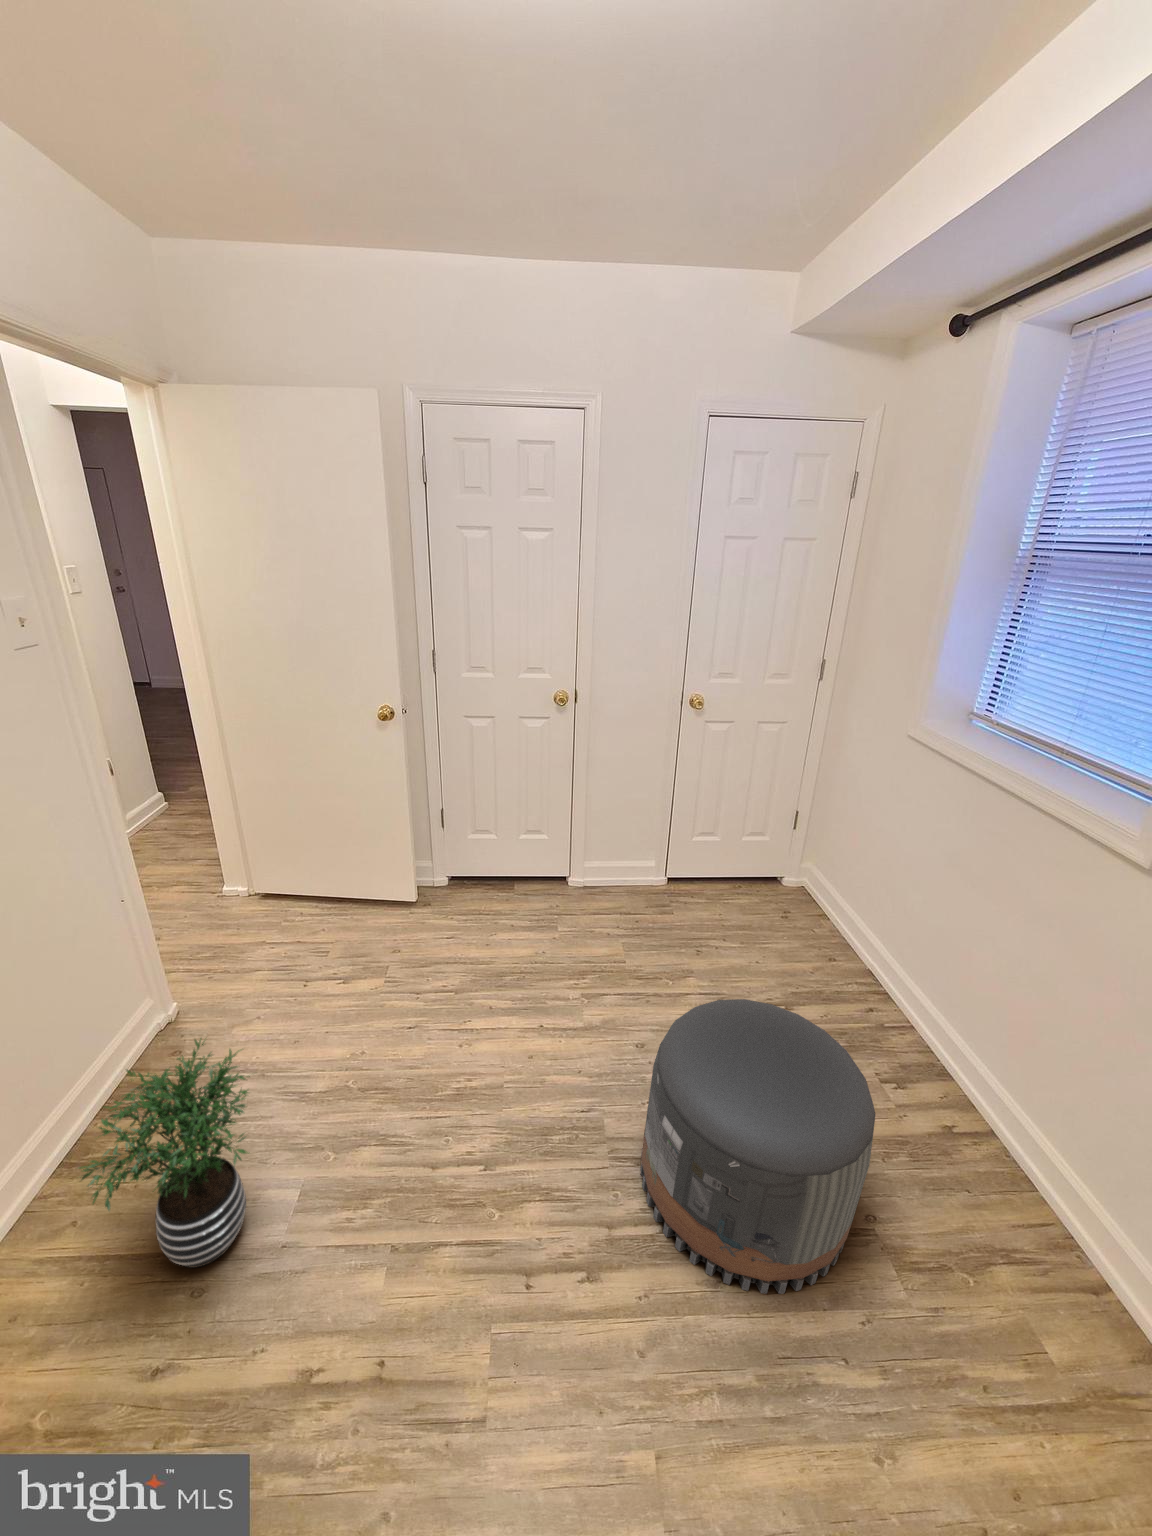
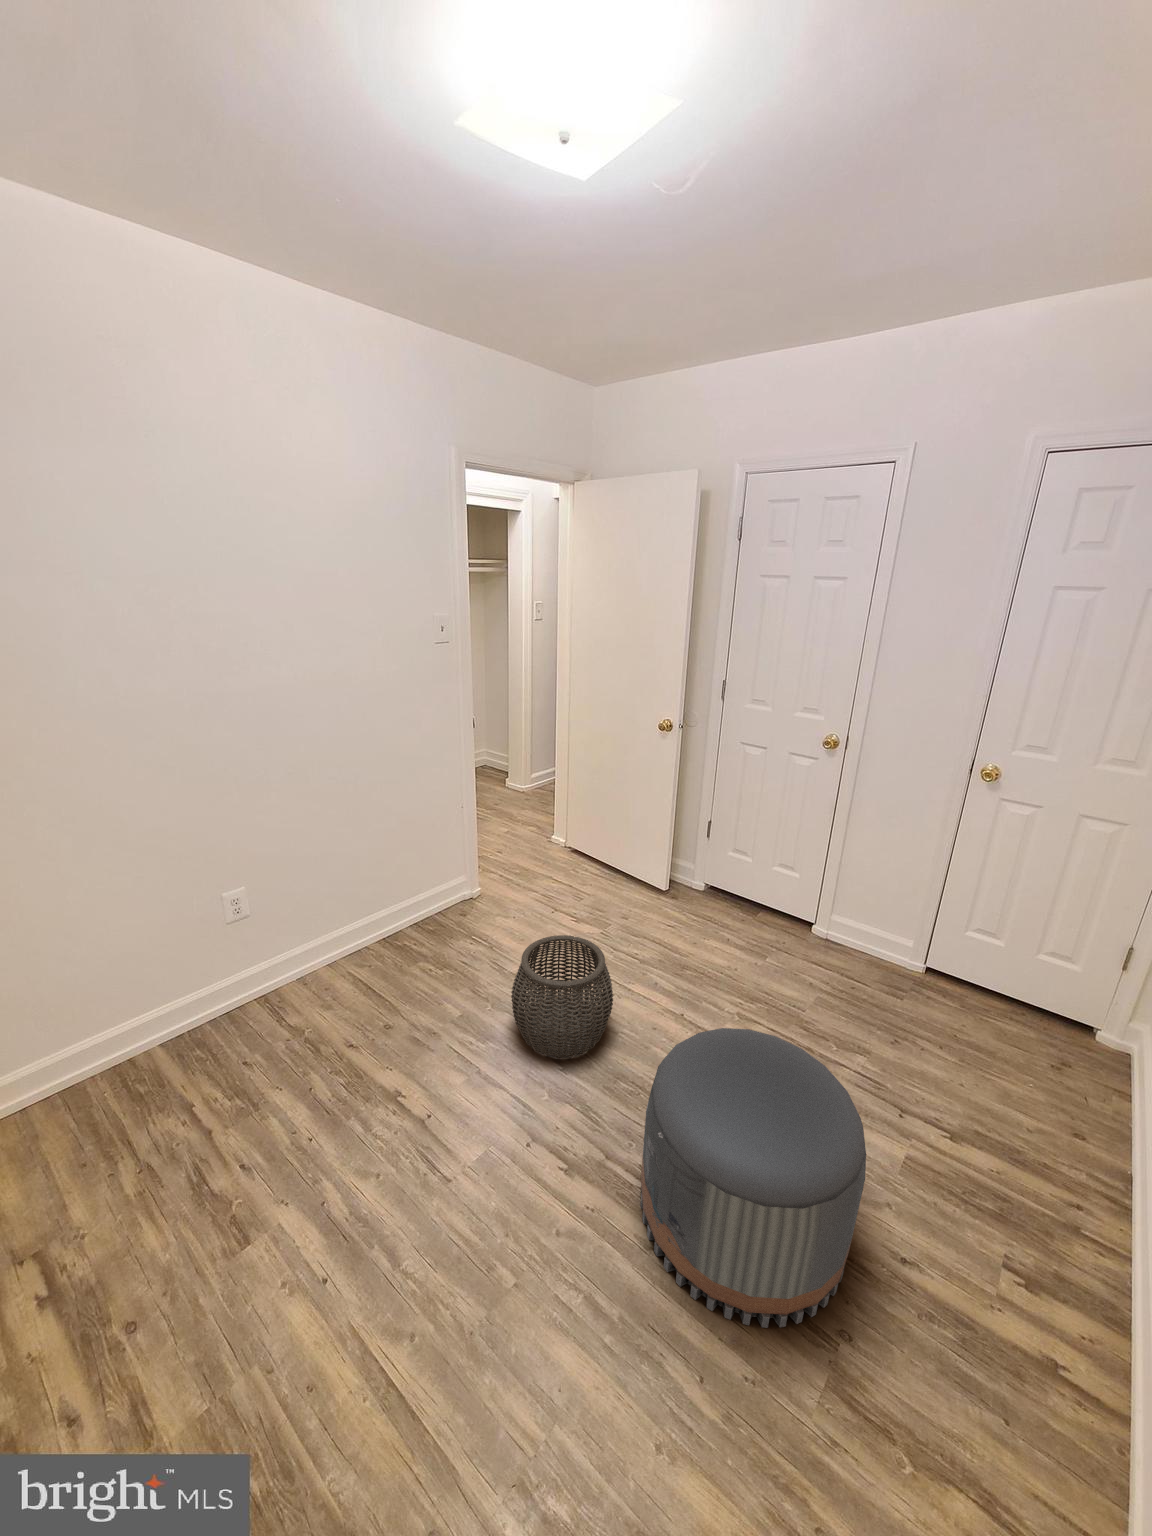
woven basket: none [369,997,509,1172] -> present [511,935,613,1059]
potted plant: present [79,1038,248,1268] -> none [360,891,456,1020]

